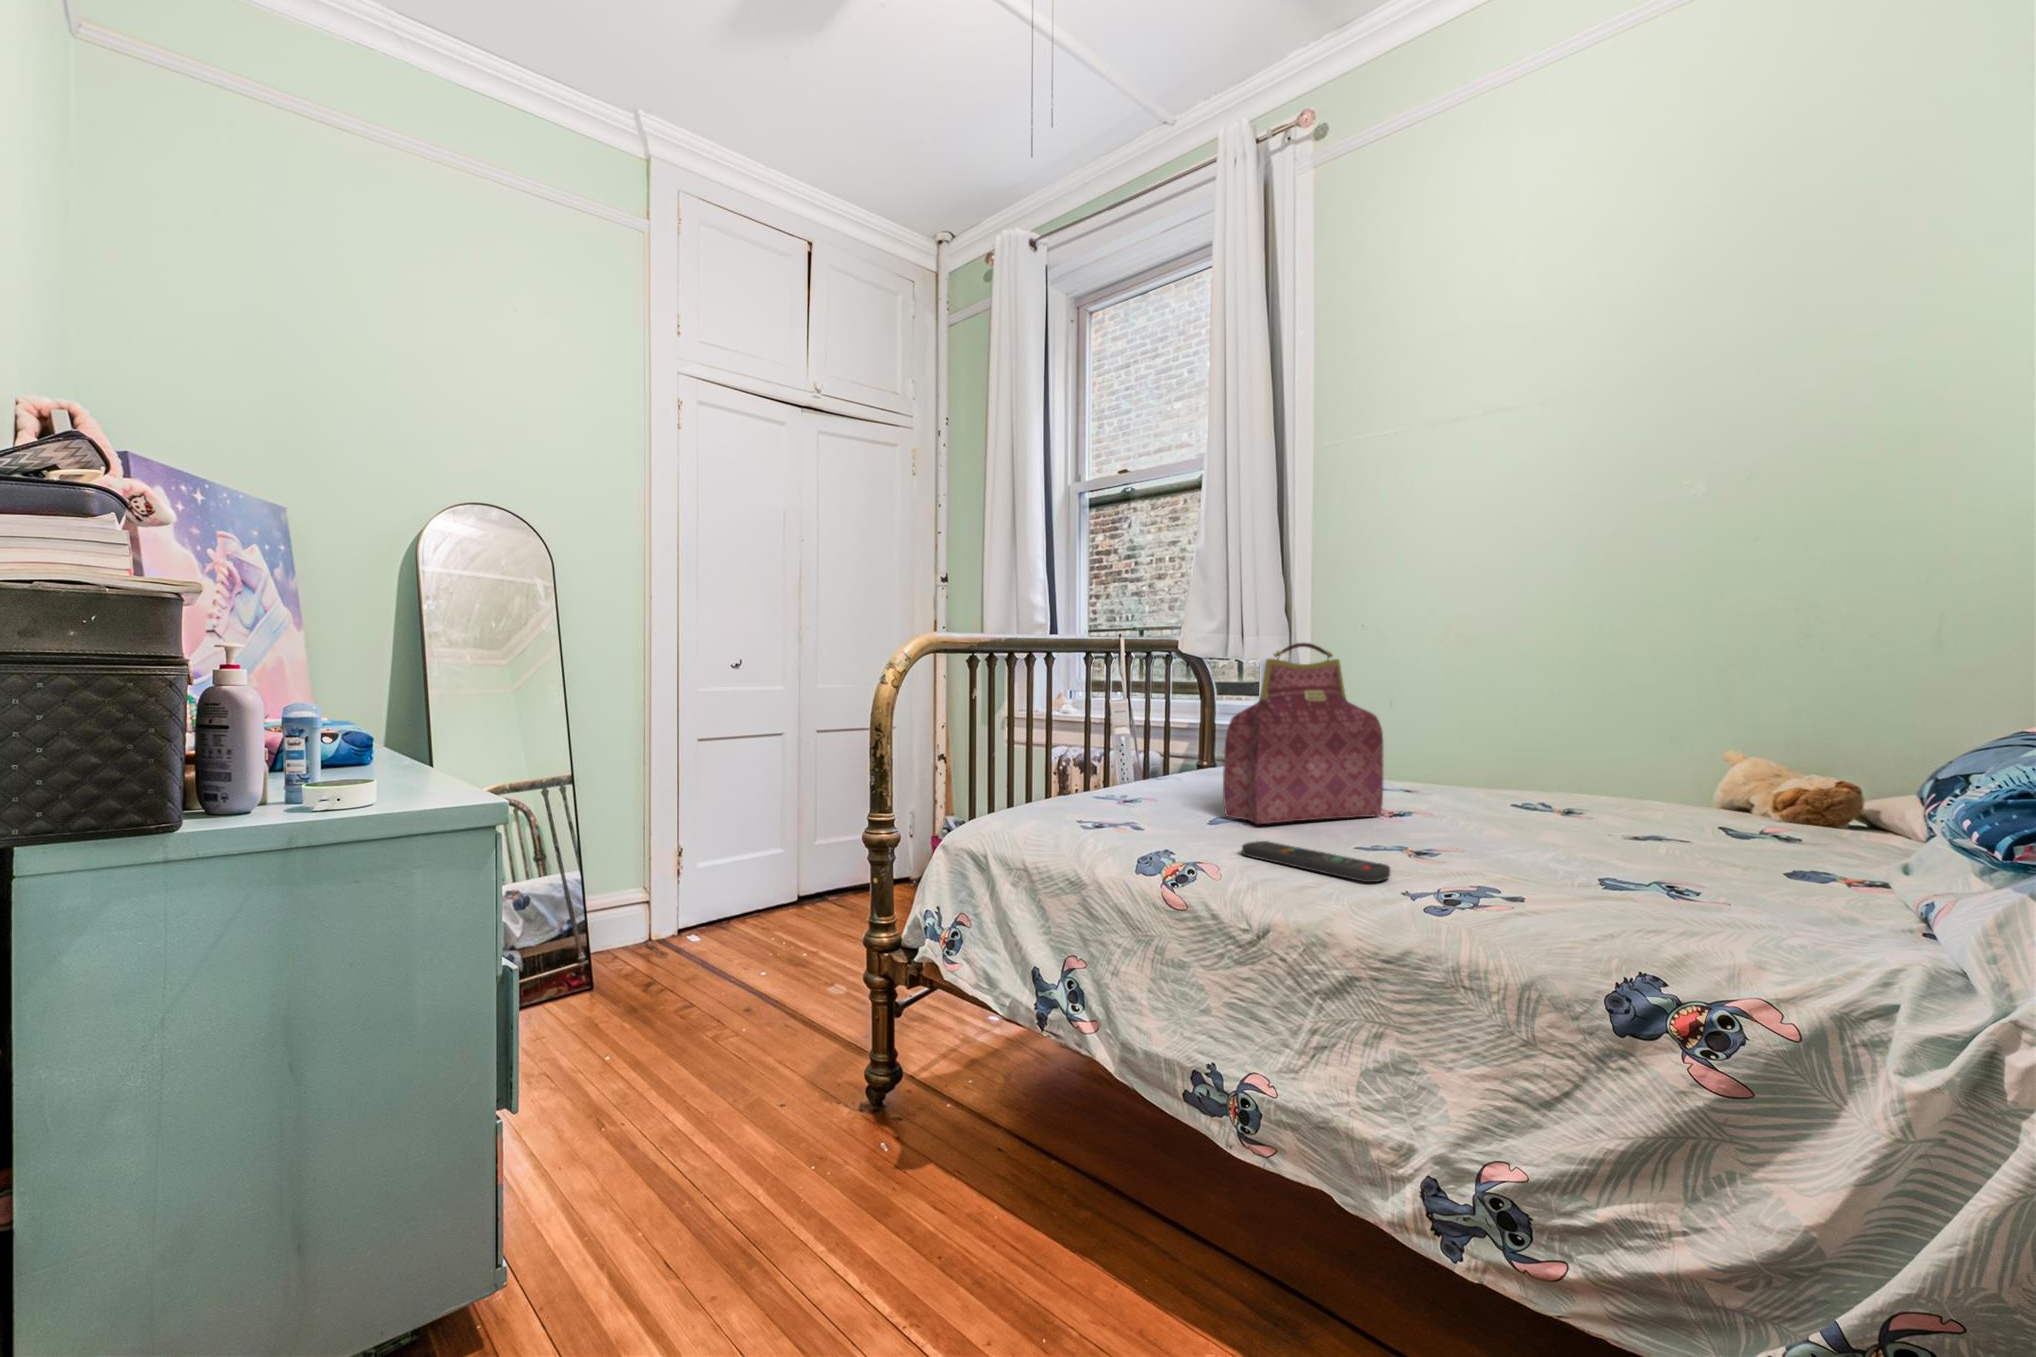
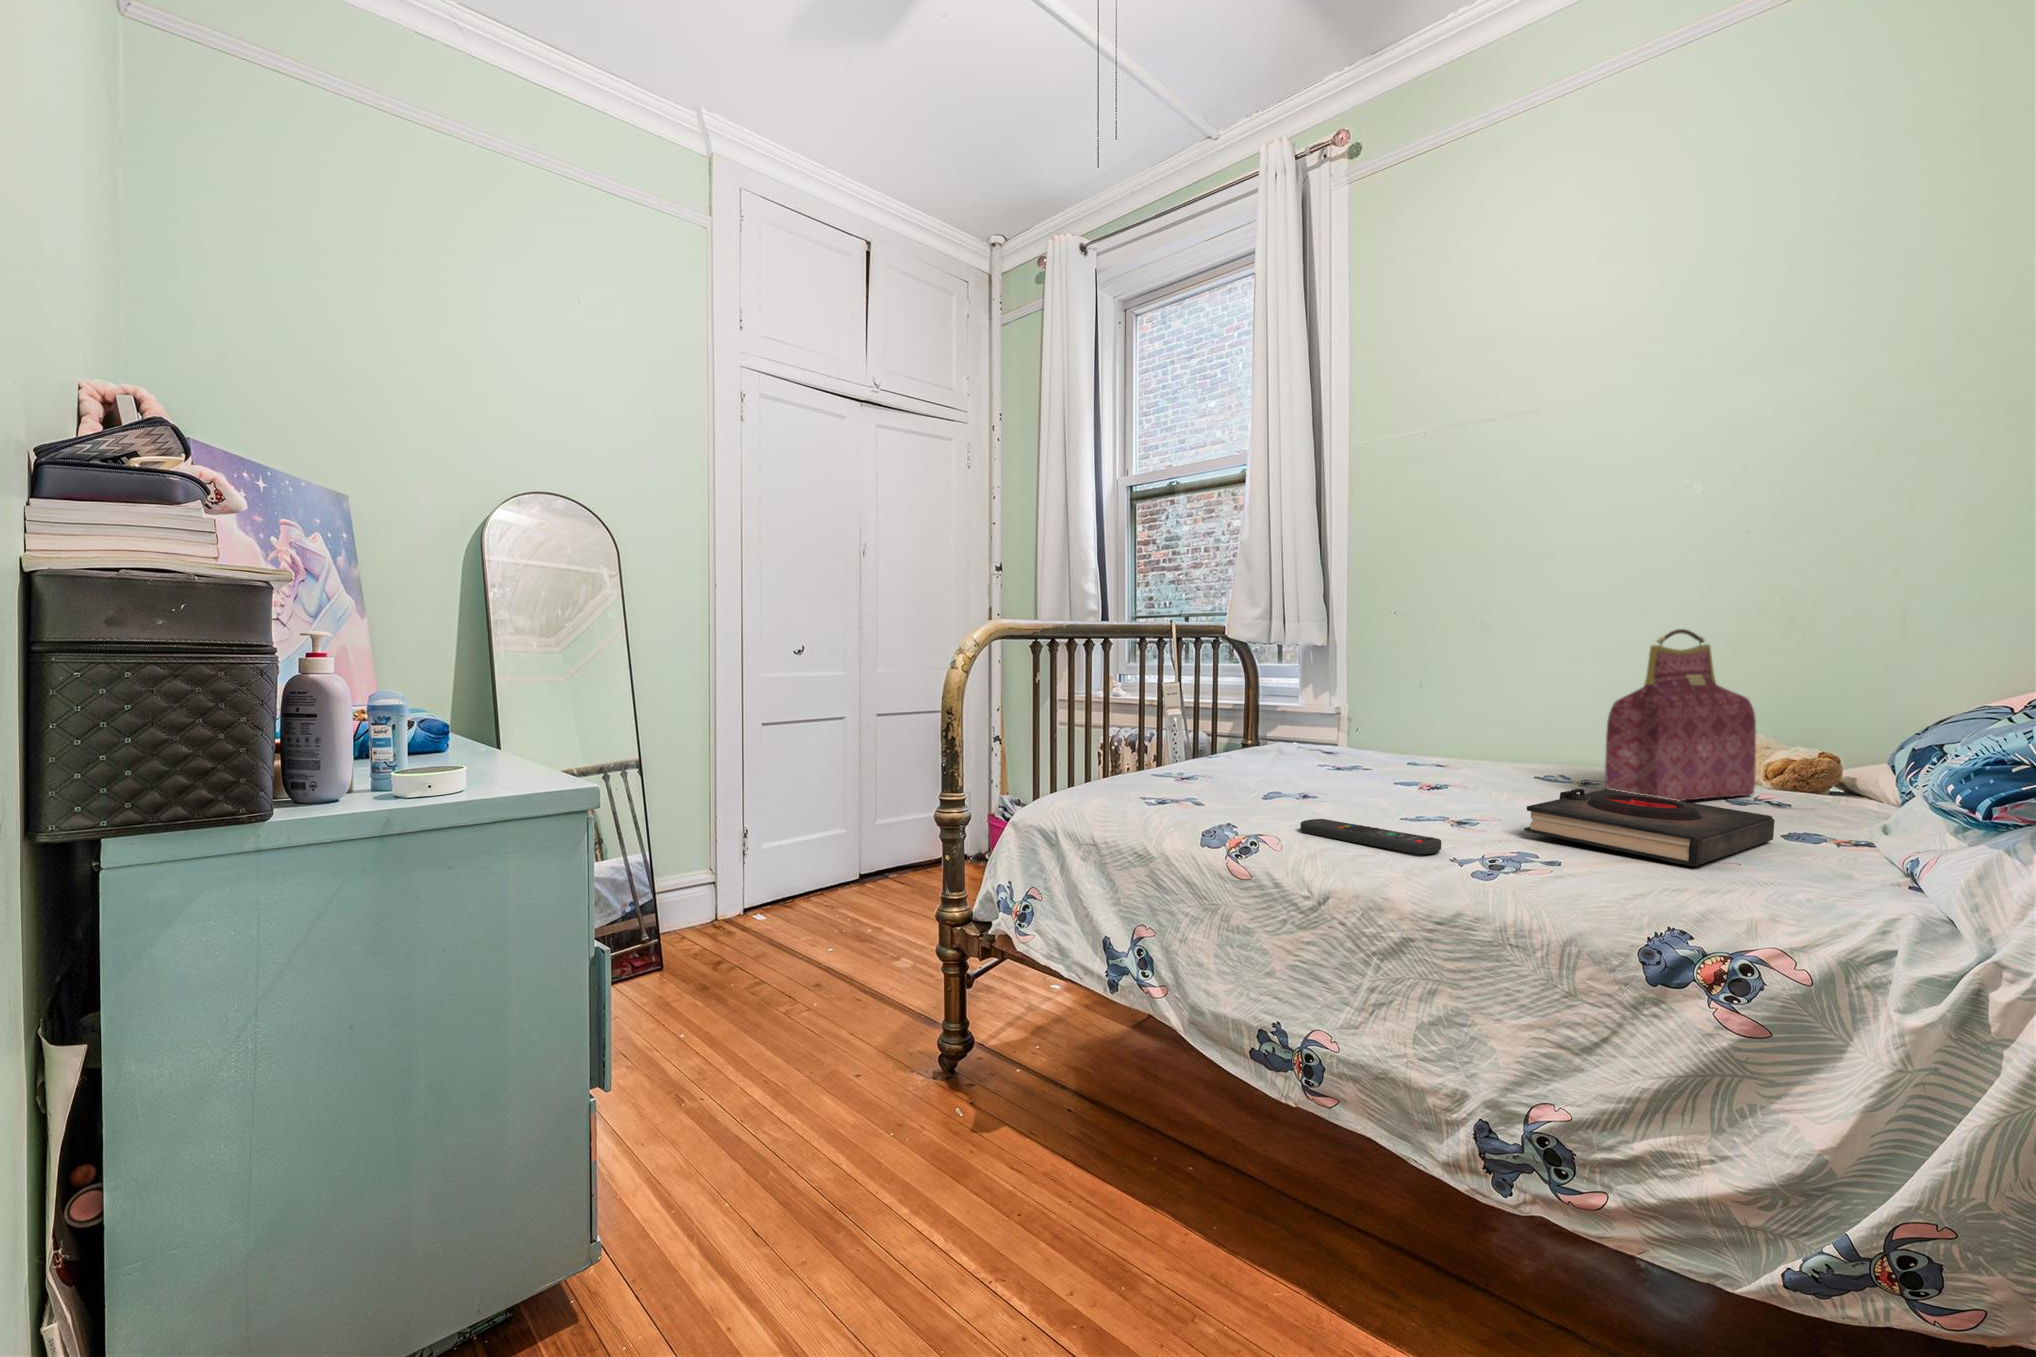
handbag: present [1223,643,1384,824] -> present [1605,629,1756,801]
book: none [1479,811,1742,898] -> present [1524,789,1775,866]

